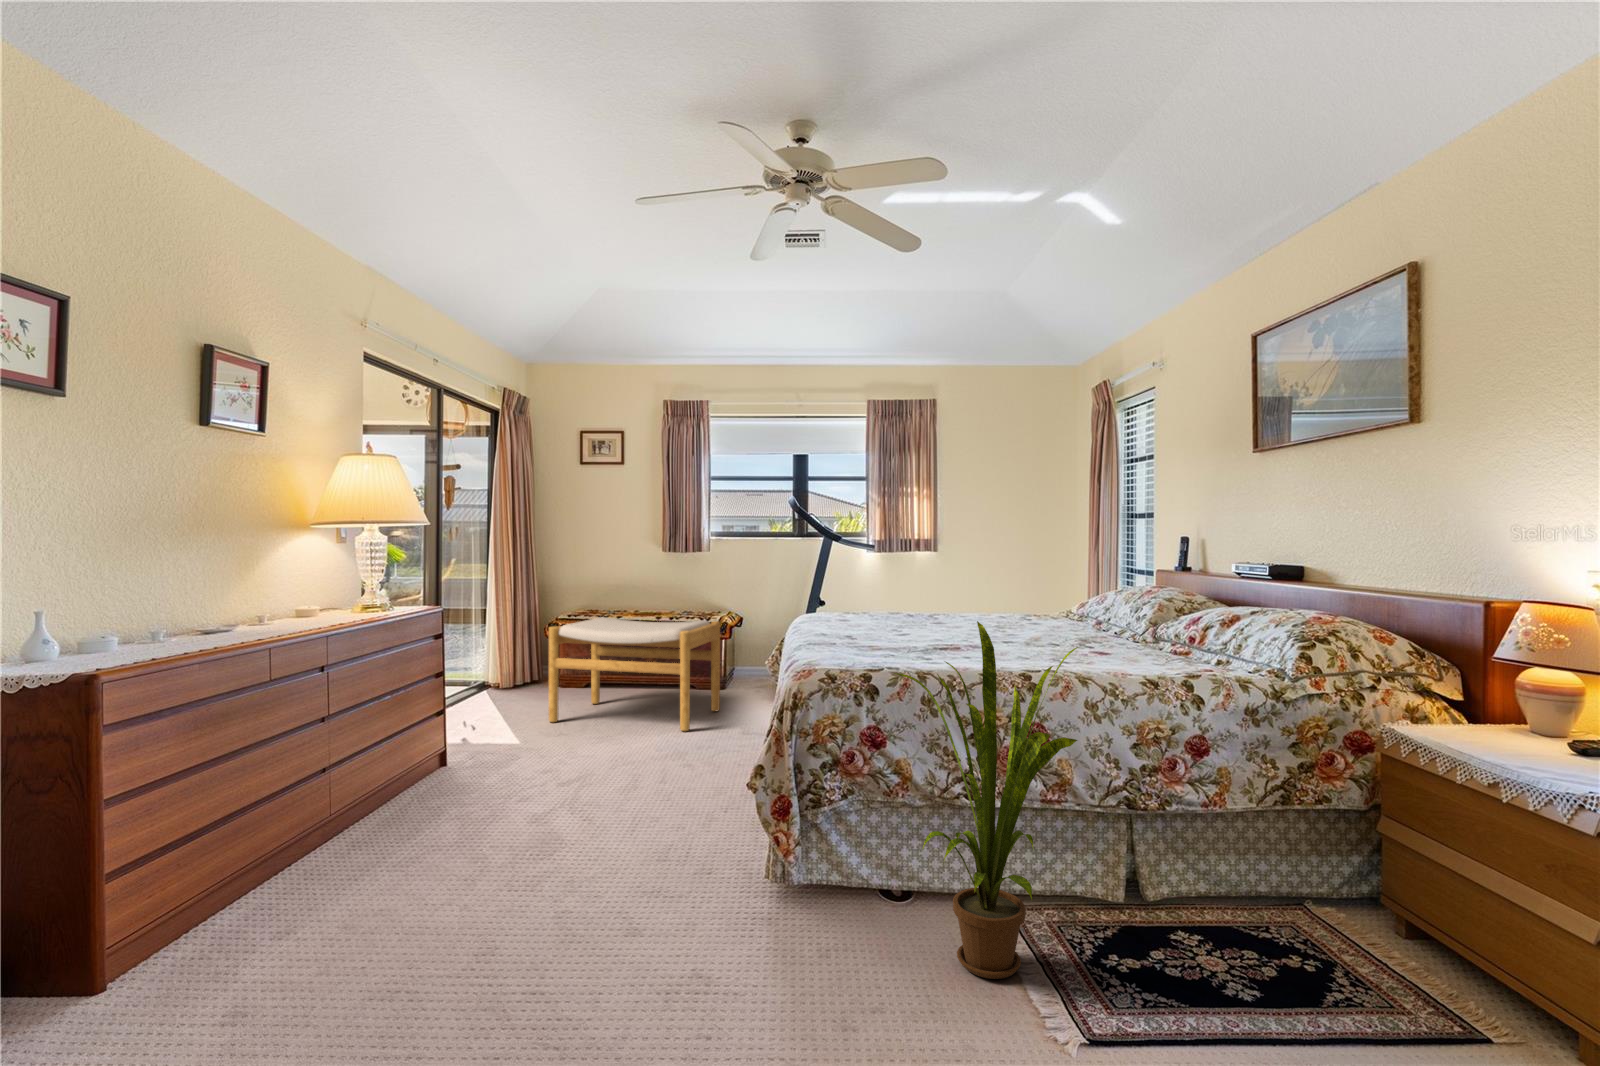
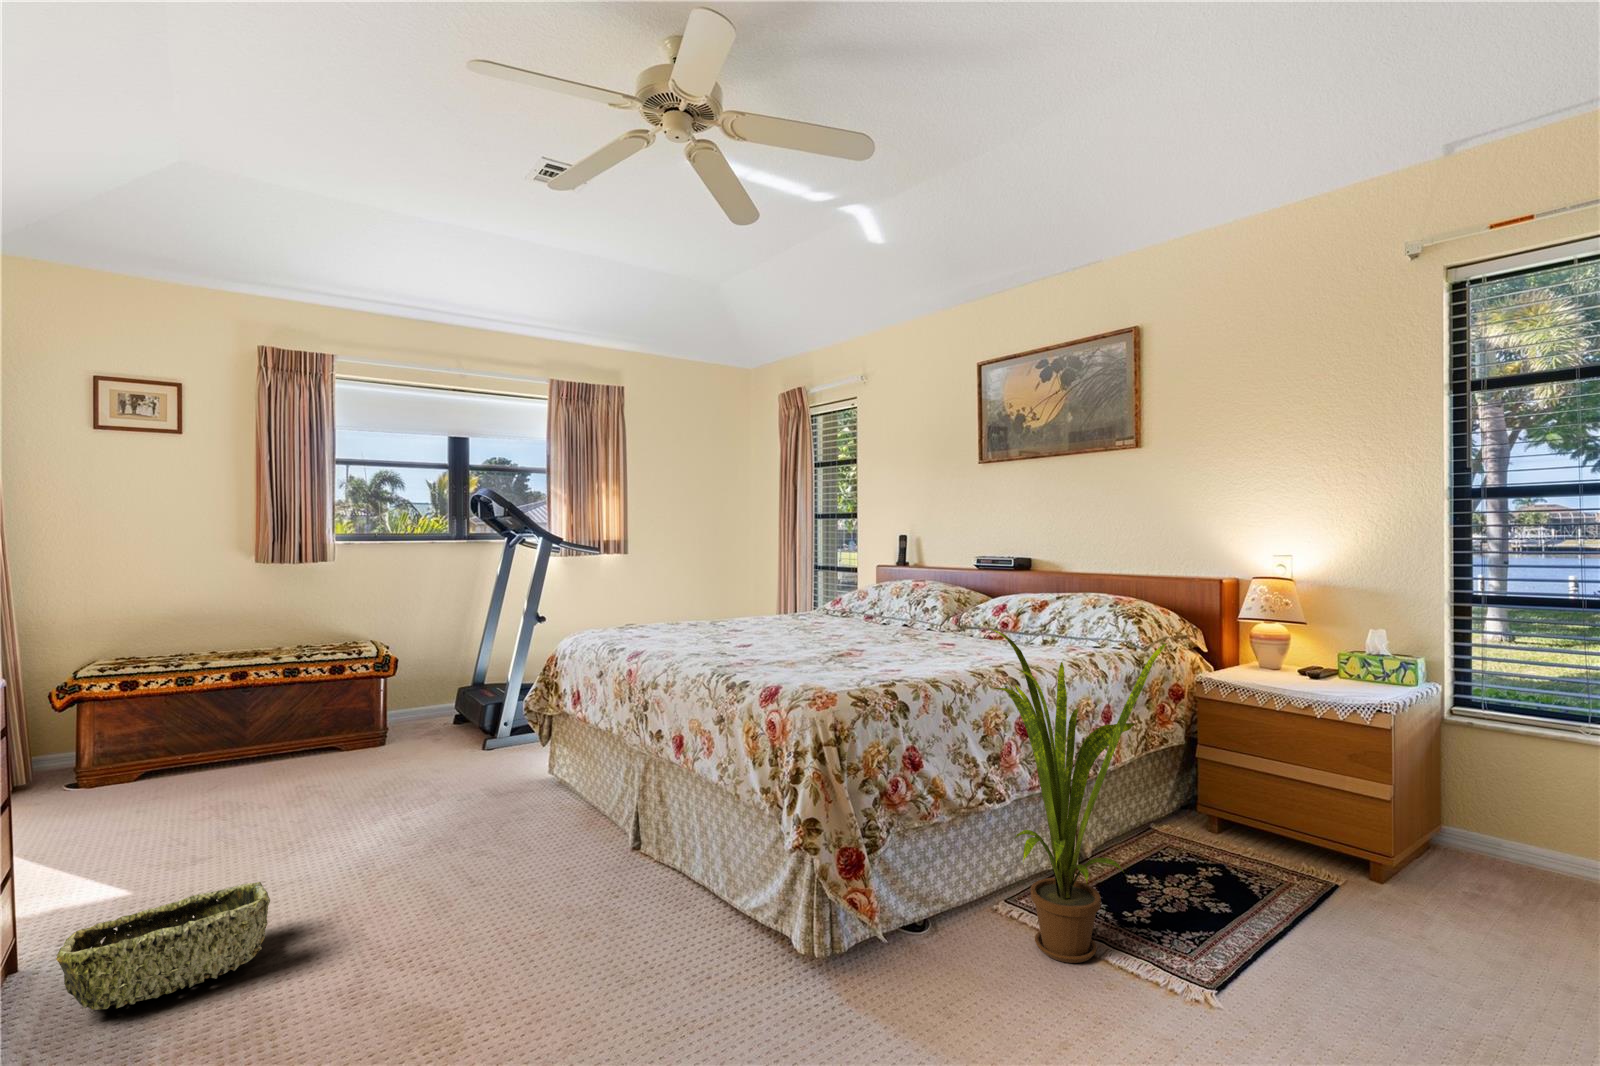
footstool: present [549,617,720,731] -> none [152,654,421,843]
woven basket: none [413,743,526,791] -> present [56,882,270,1010]

